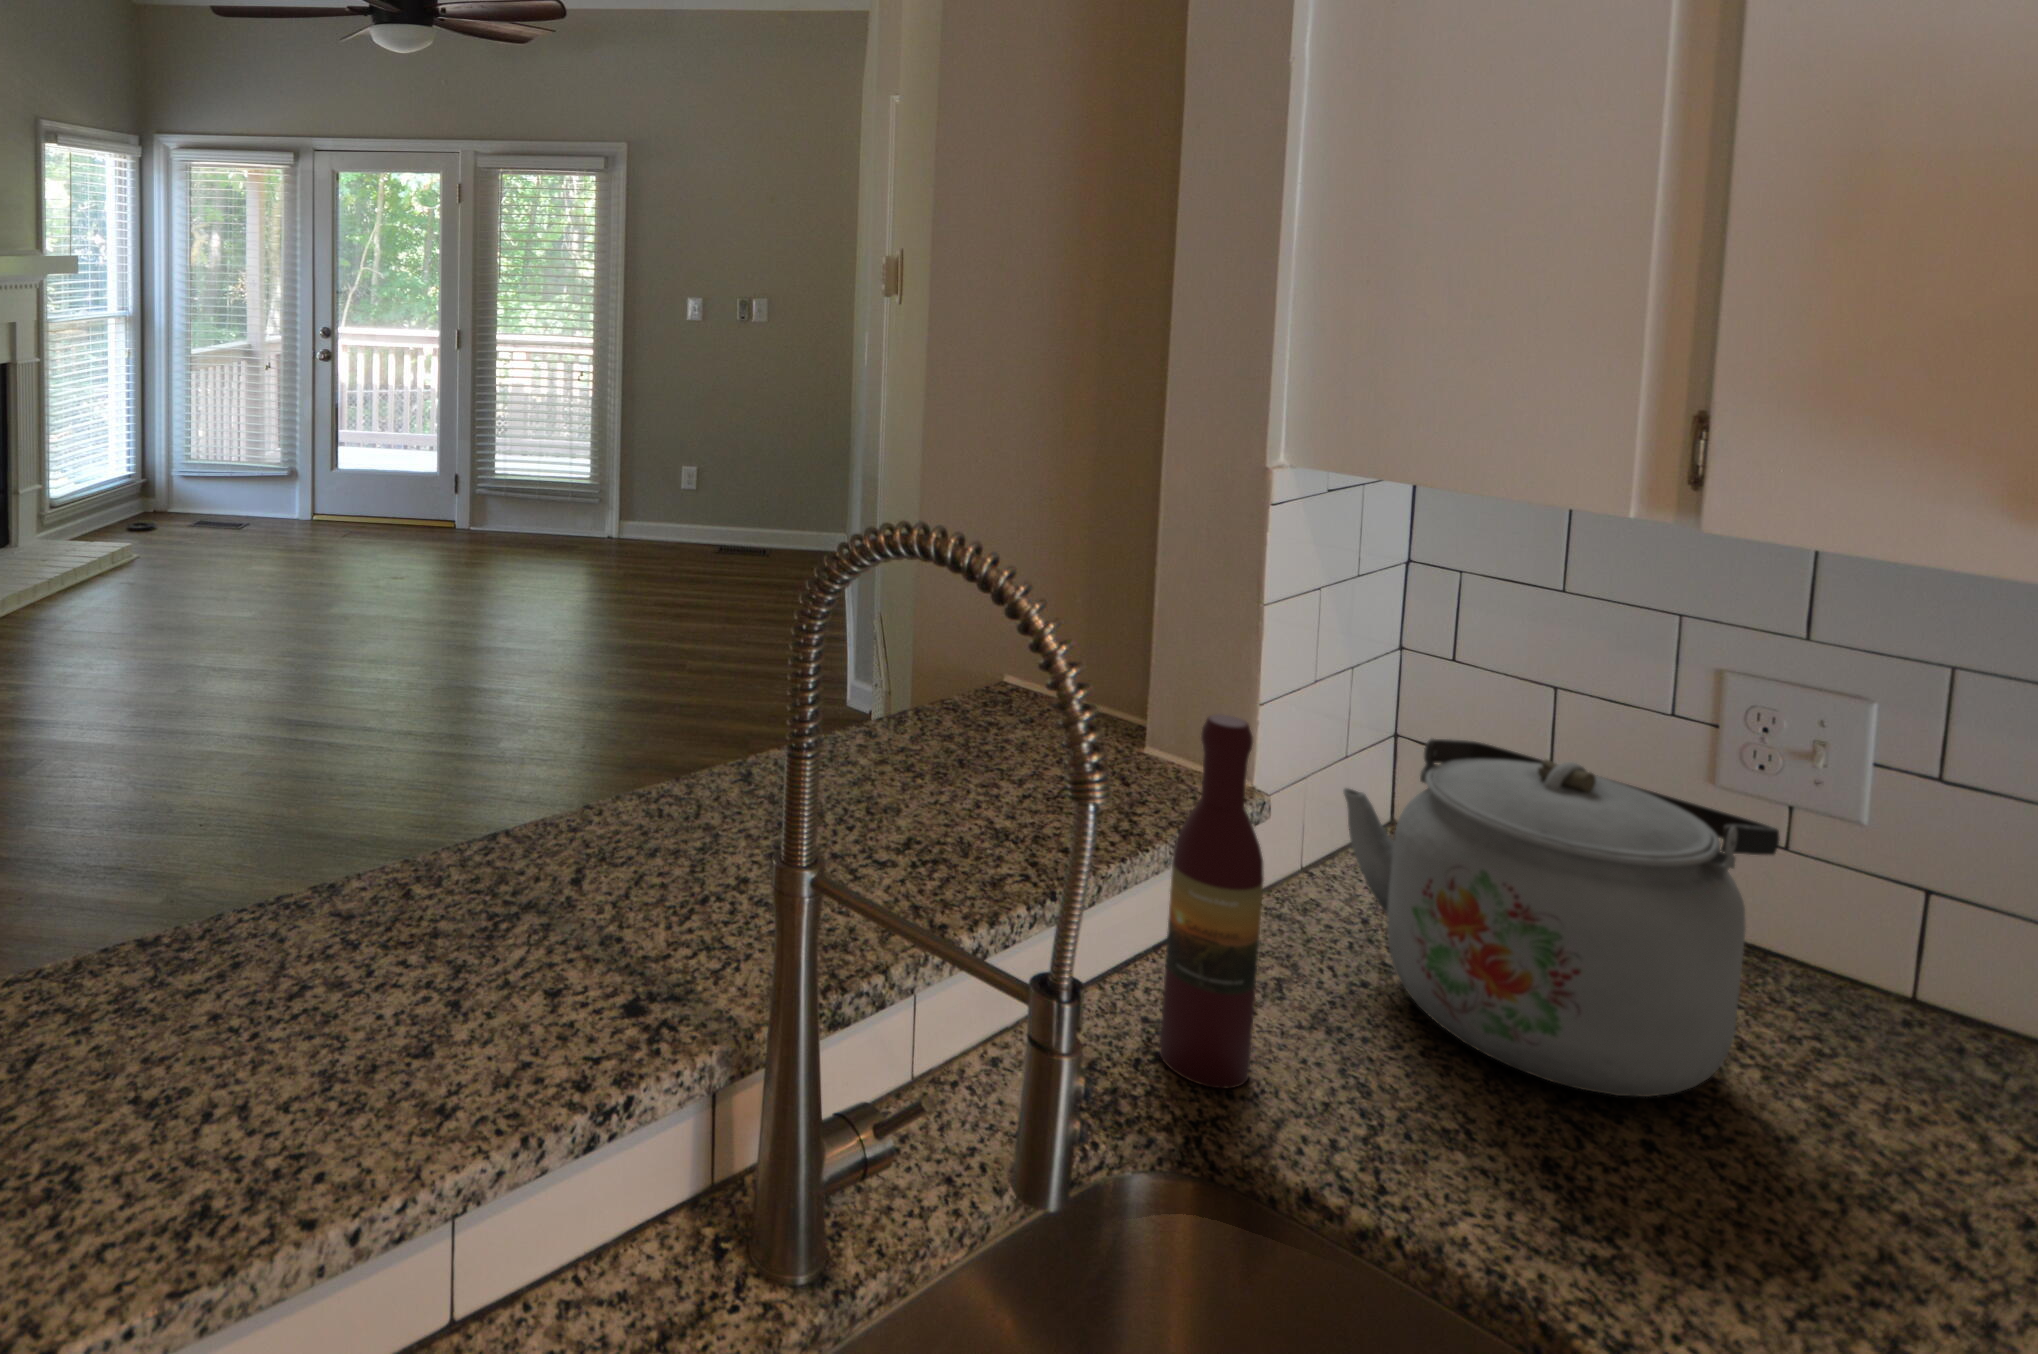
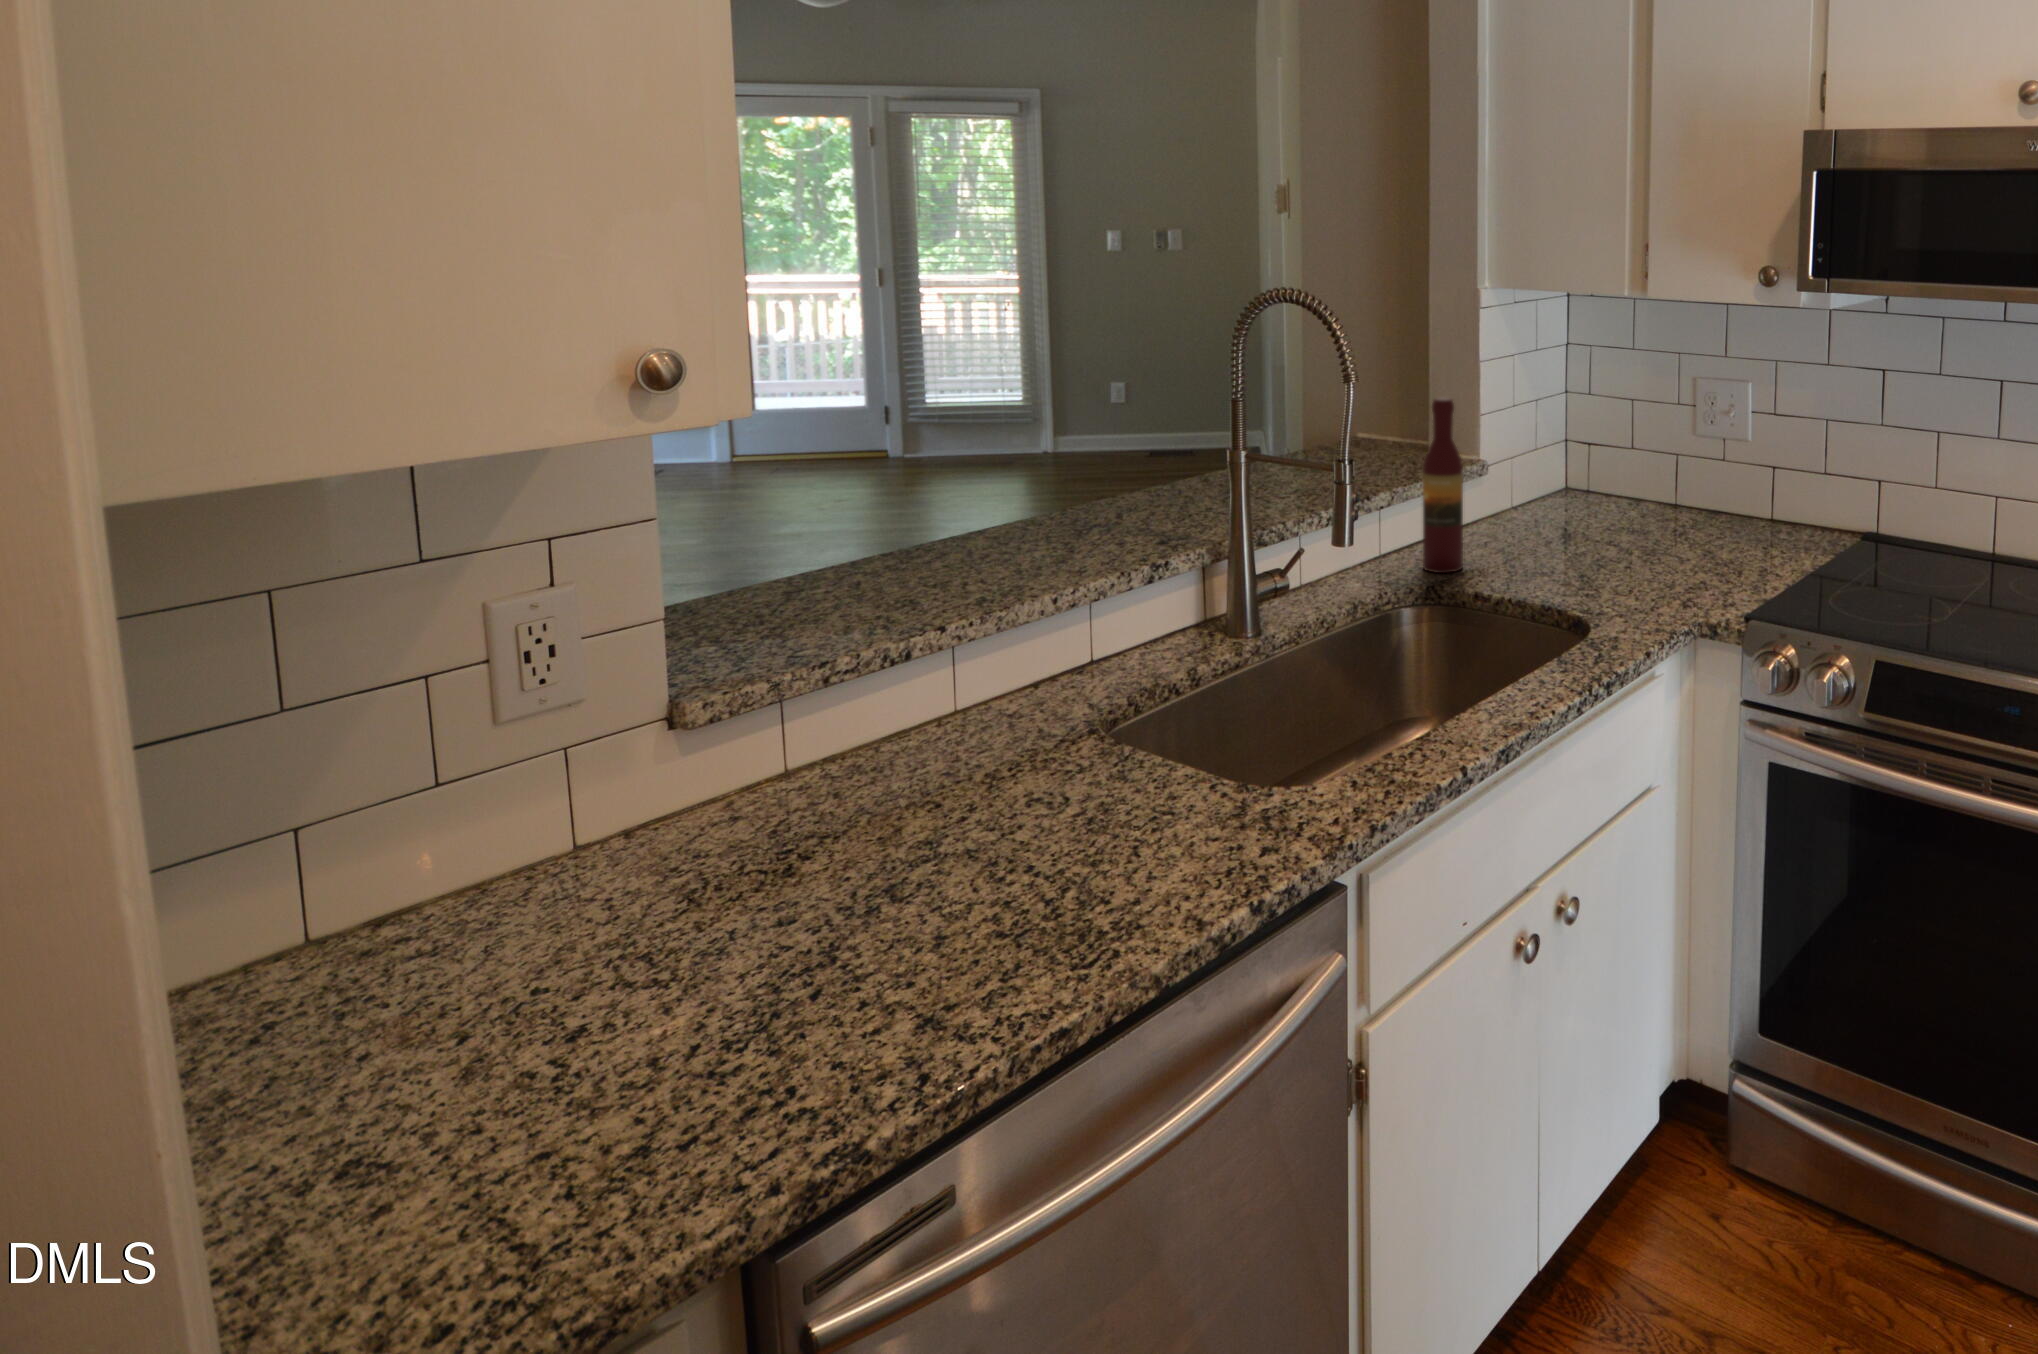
kettle: present [1343,739,1780,1097] -> none [1520,412,1693,554]

